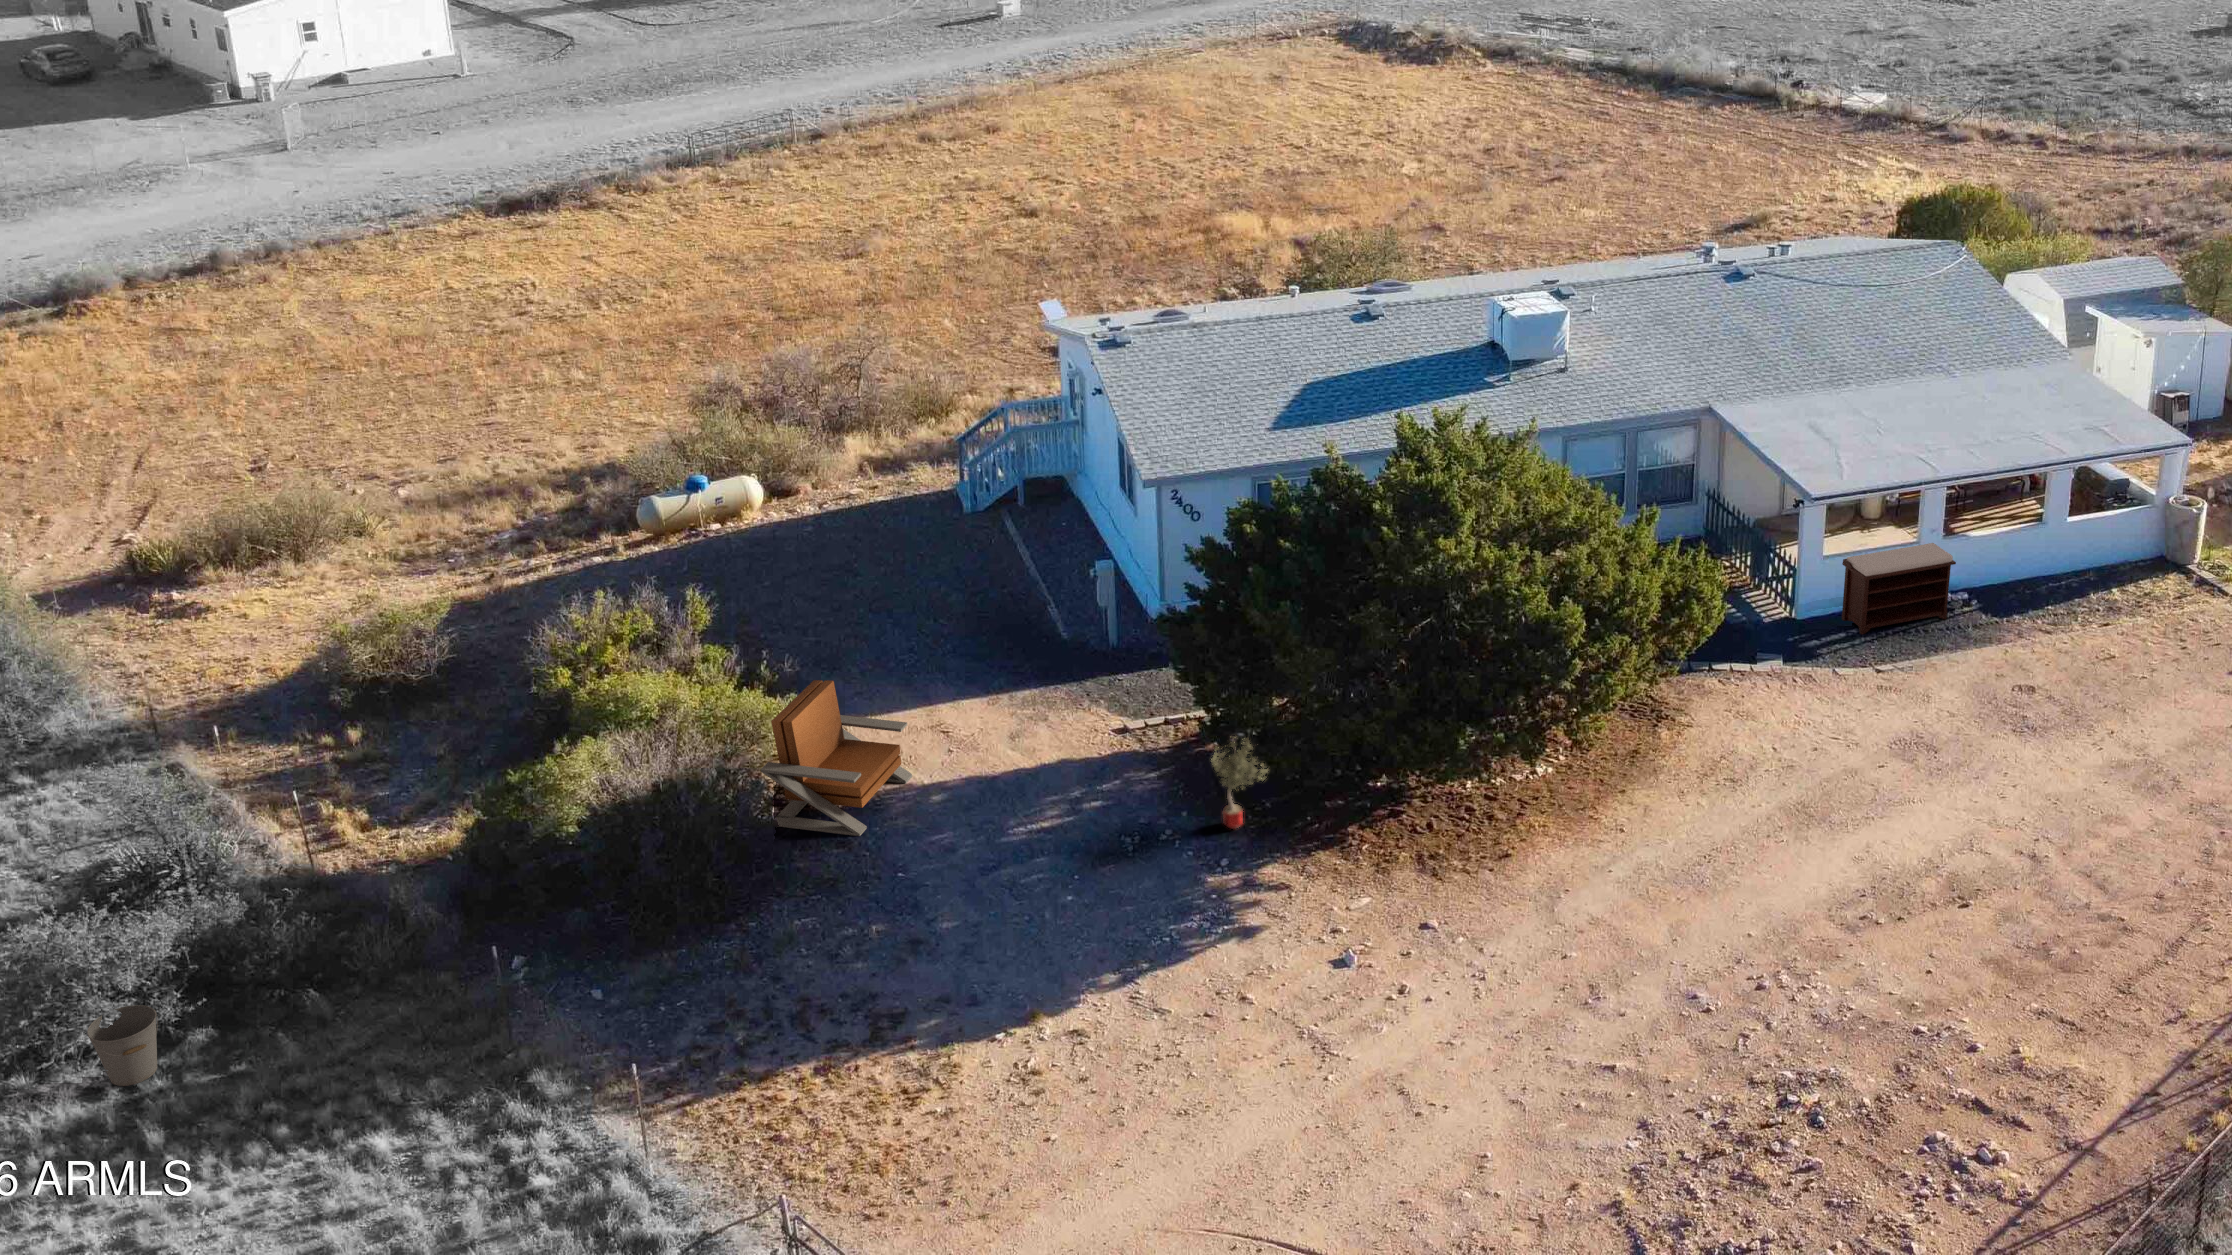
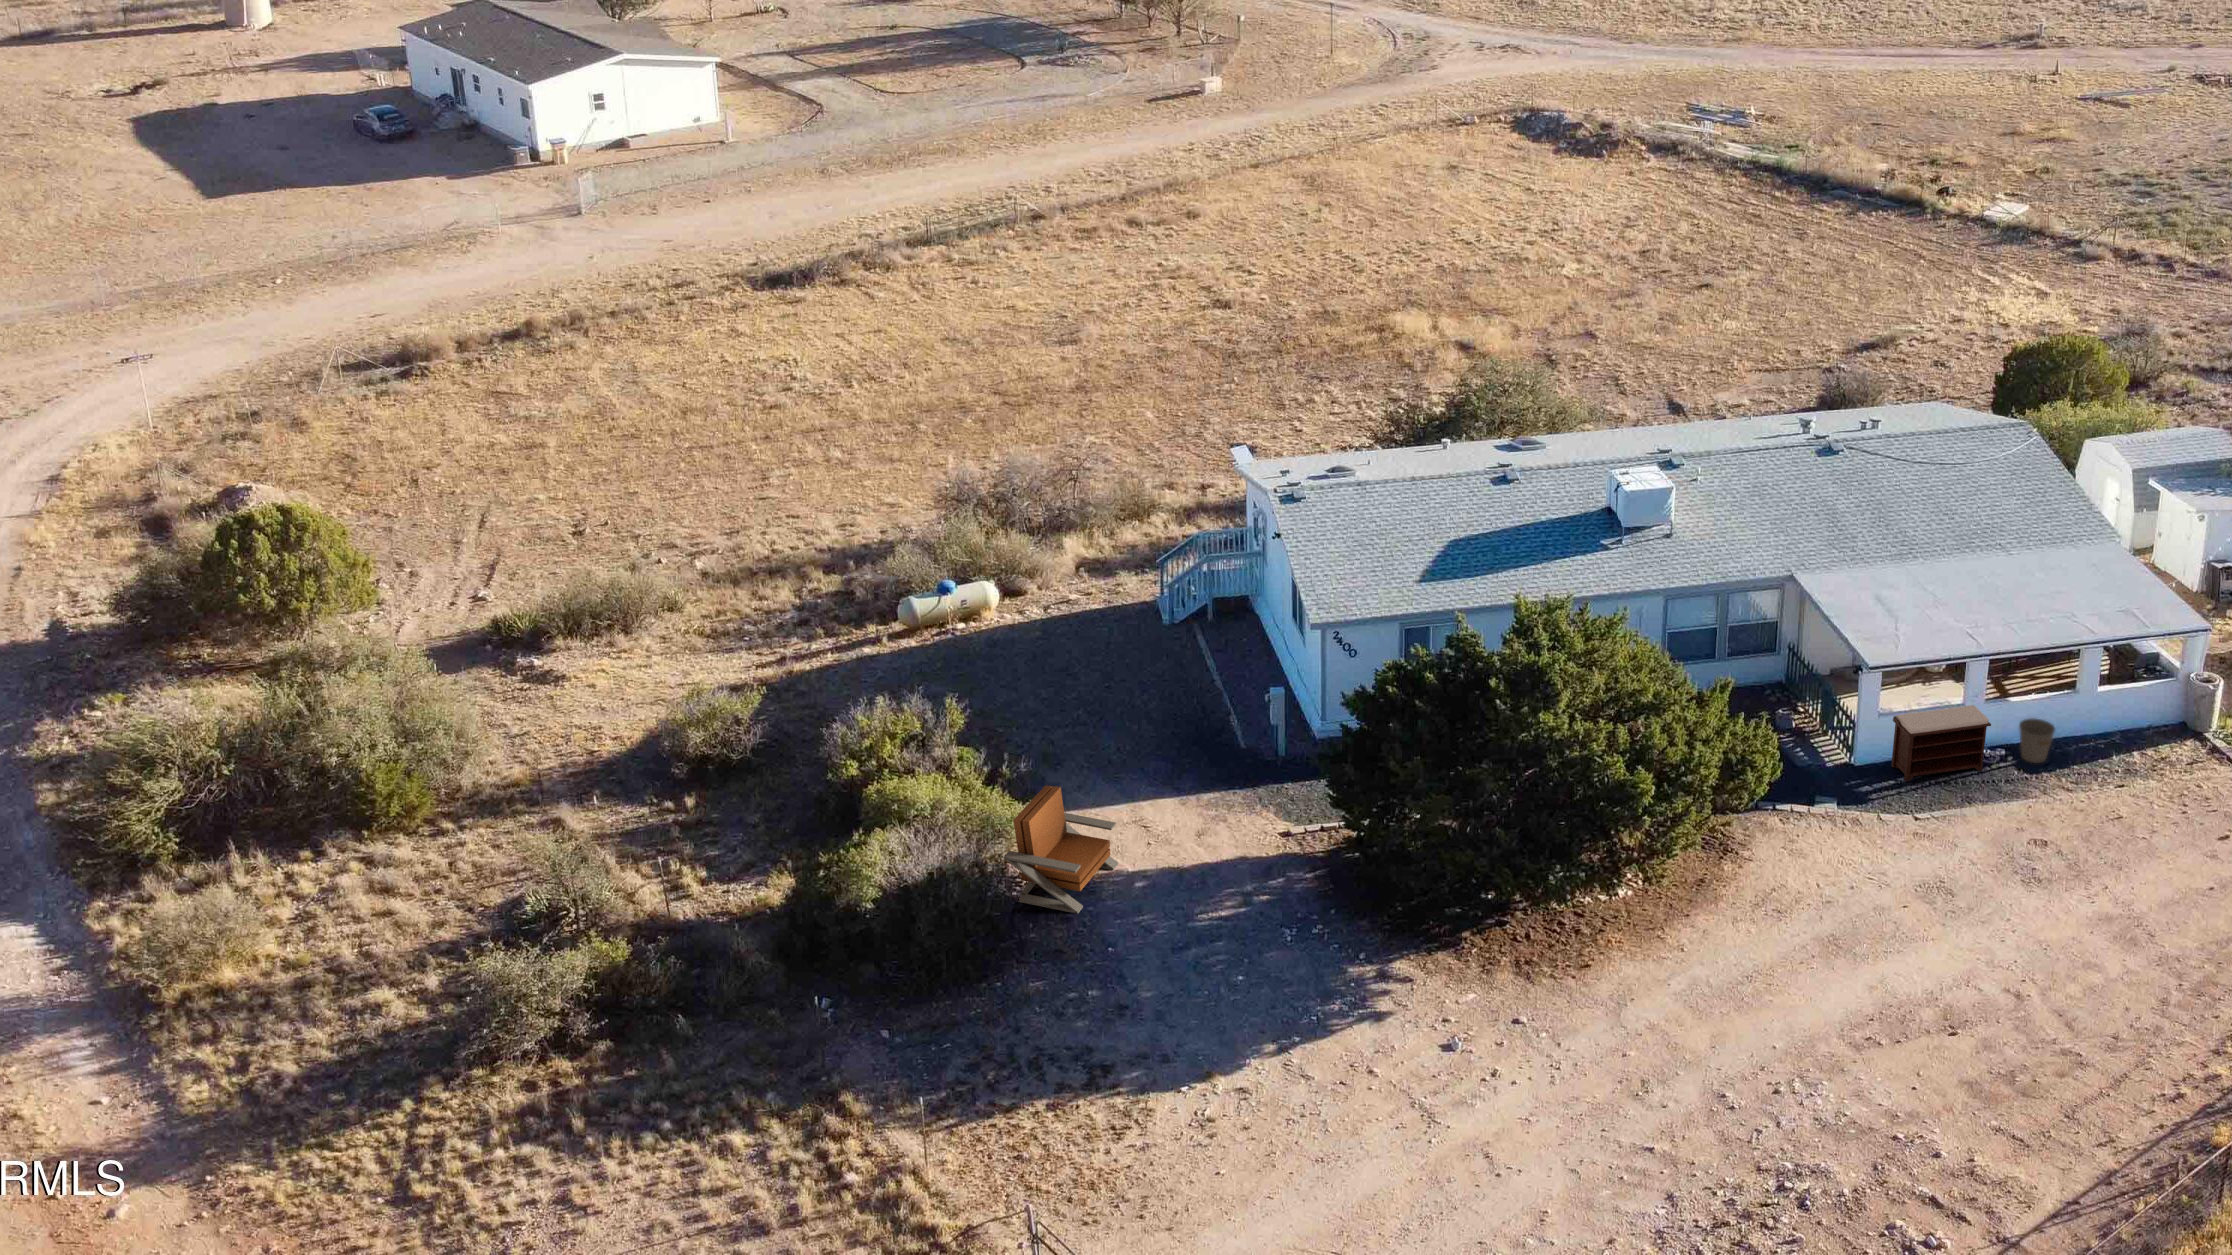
potted tree: present [1212,737,1267,829] -> none [1353,855,1399,927]
bucket: present [87,1005,158,1086] -> present [2019,718,2055,763]

